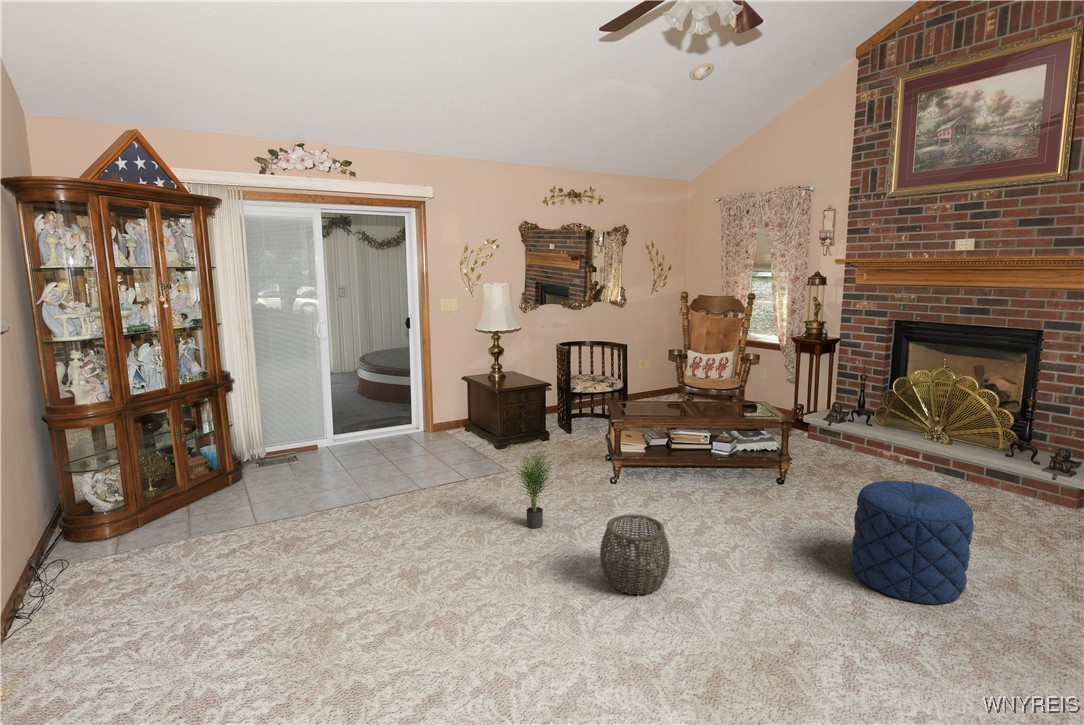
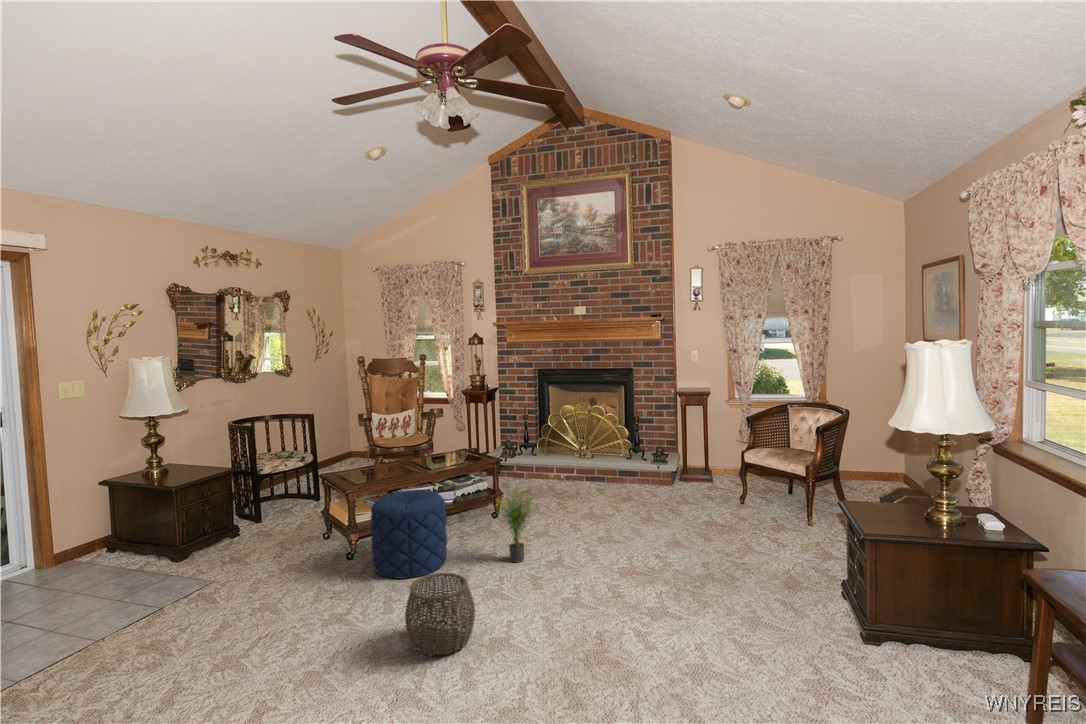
potted plant: present [518,452,550,528] -> present [500,490,531,563]
pouf: present [852,480,974,604] -> present [370,490,447,578]

